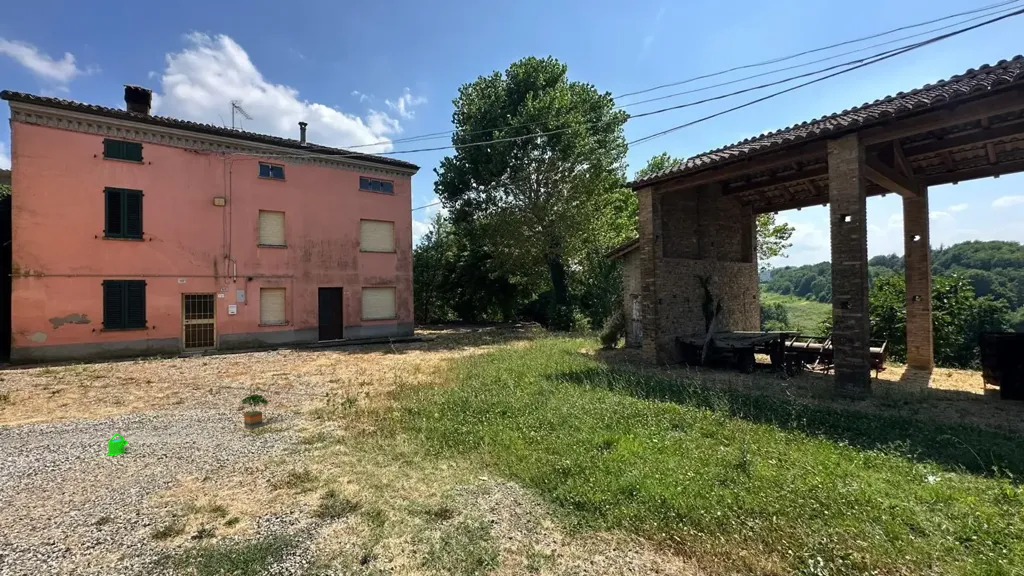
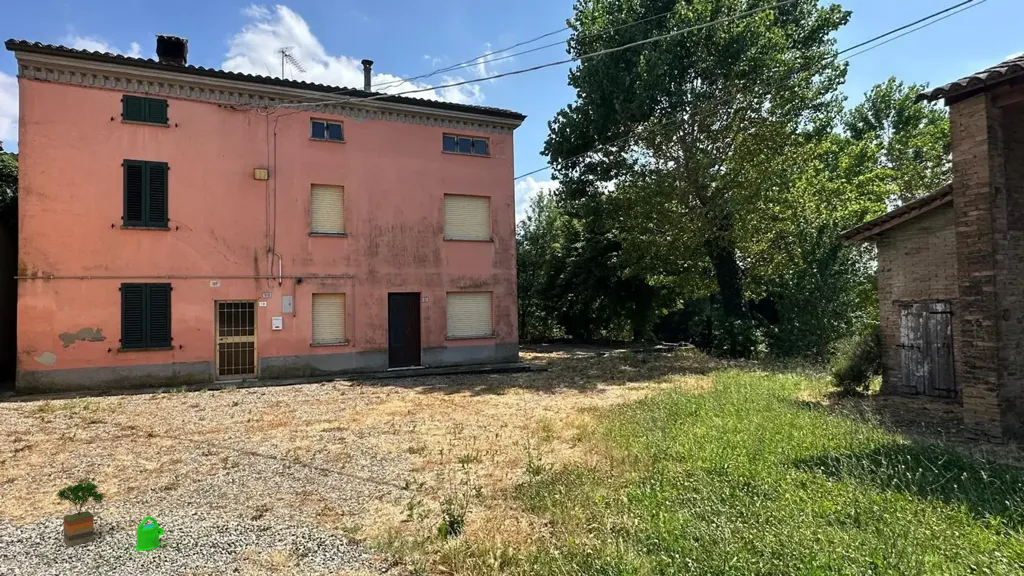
potted tree: present [242,395,268,429] -> present [57,482,103,547]

